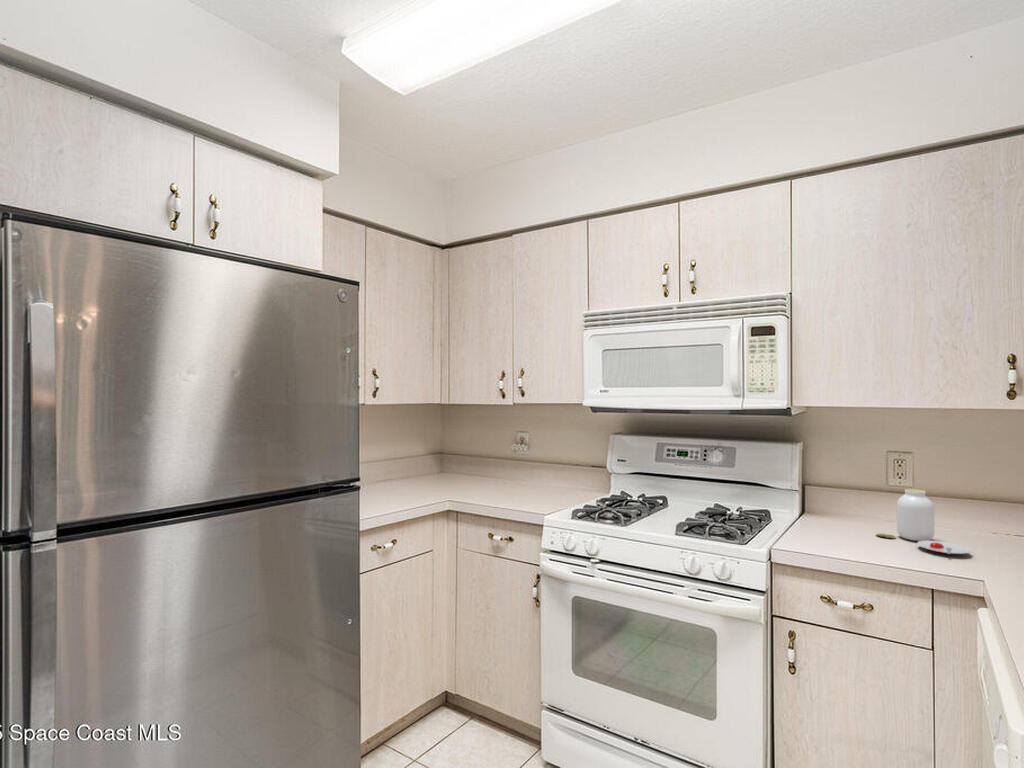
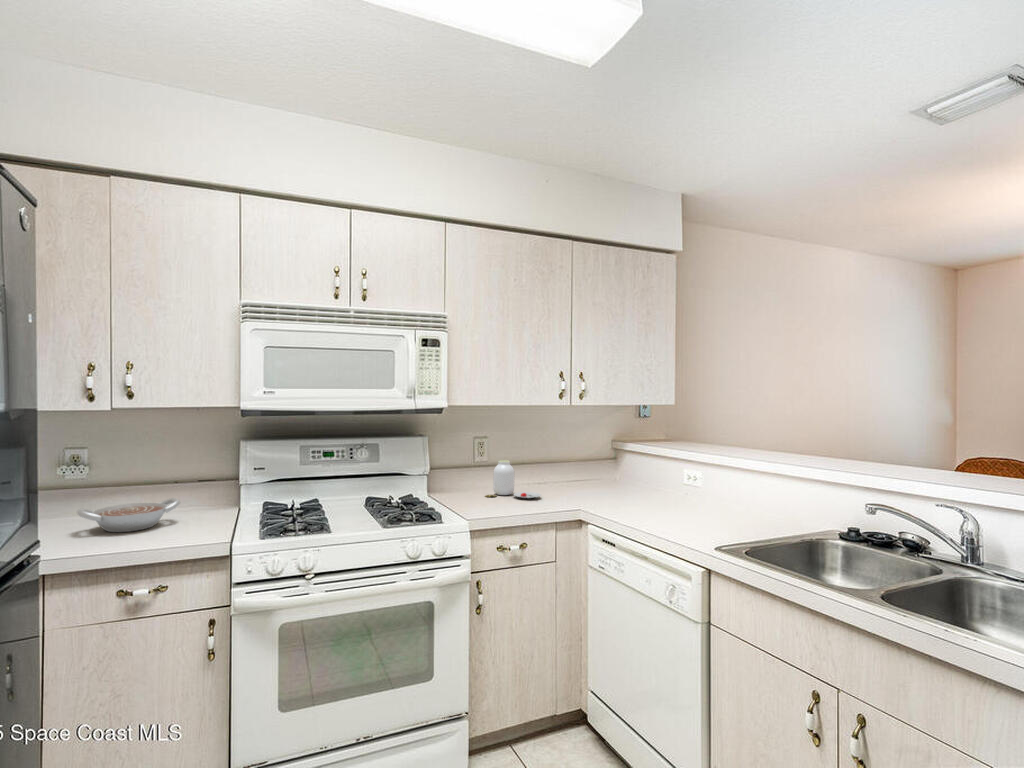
bowl: none [496,472,558,494] -> present [77,498,180,532]

